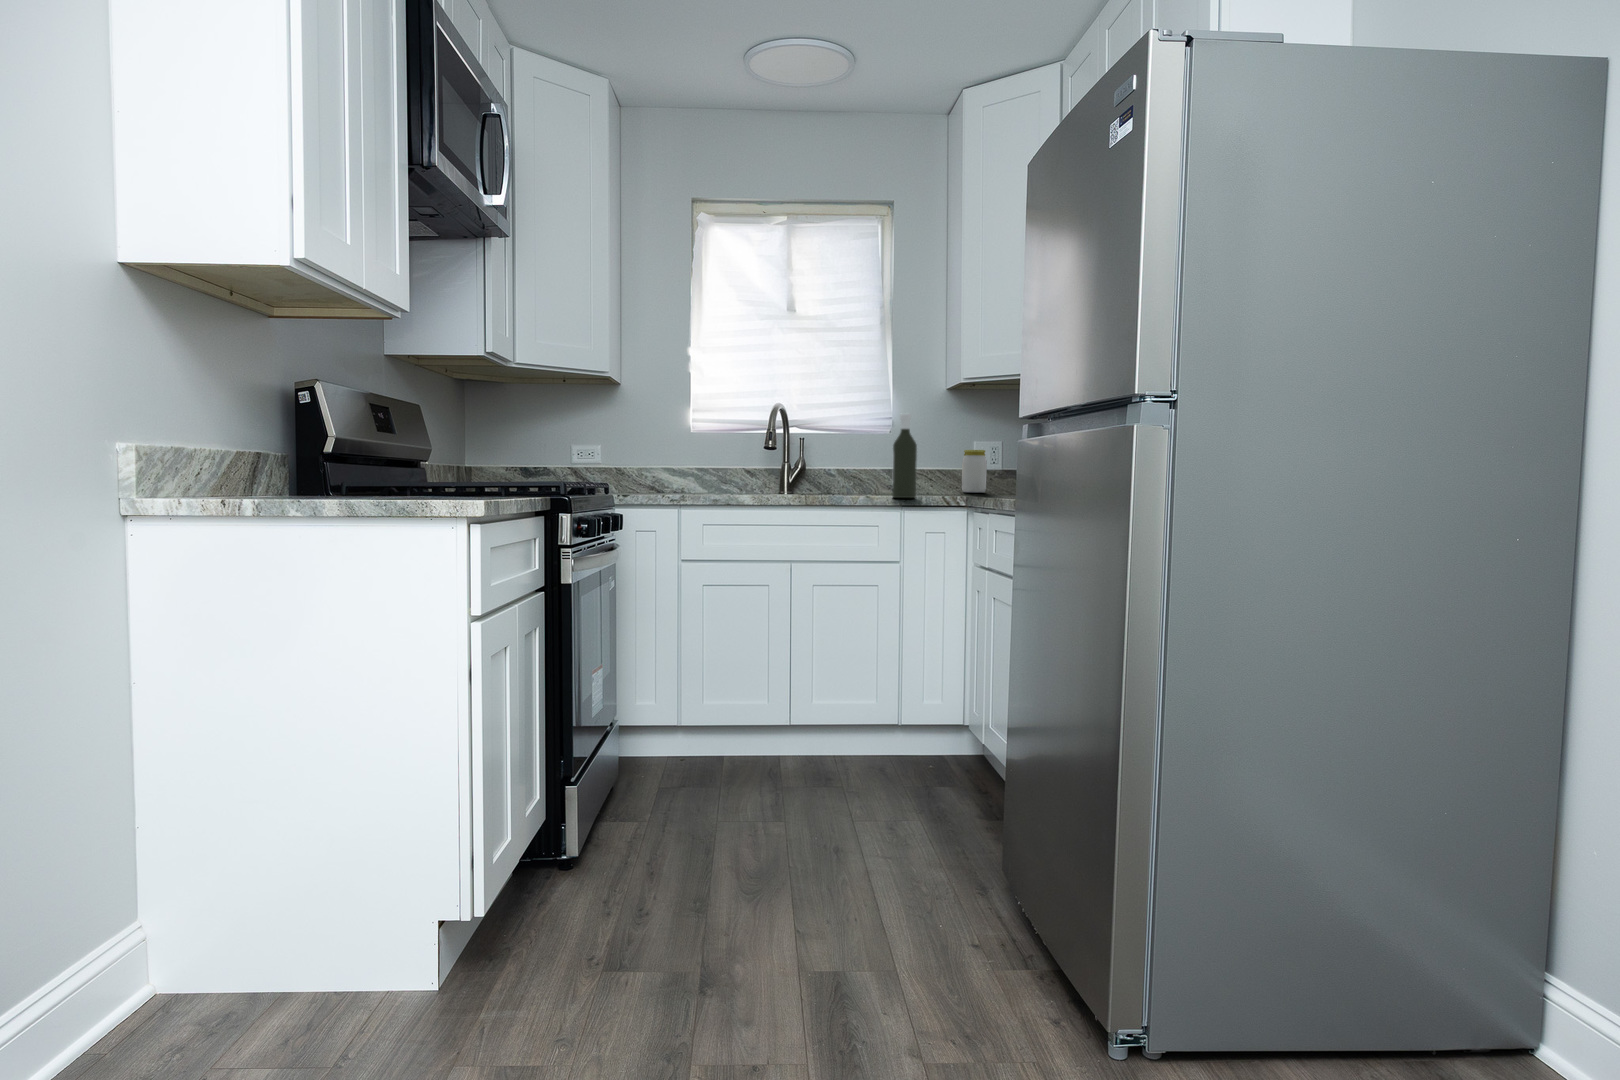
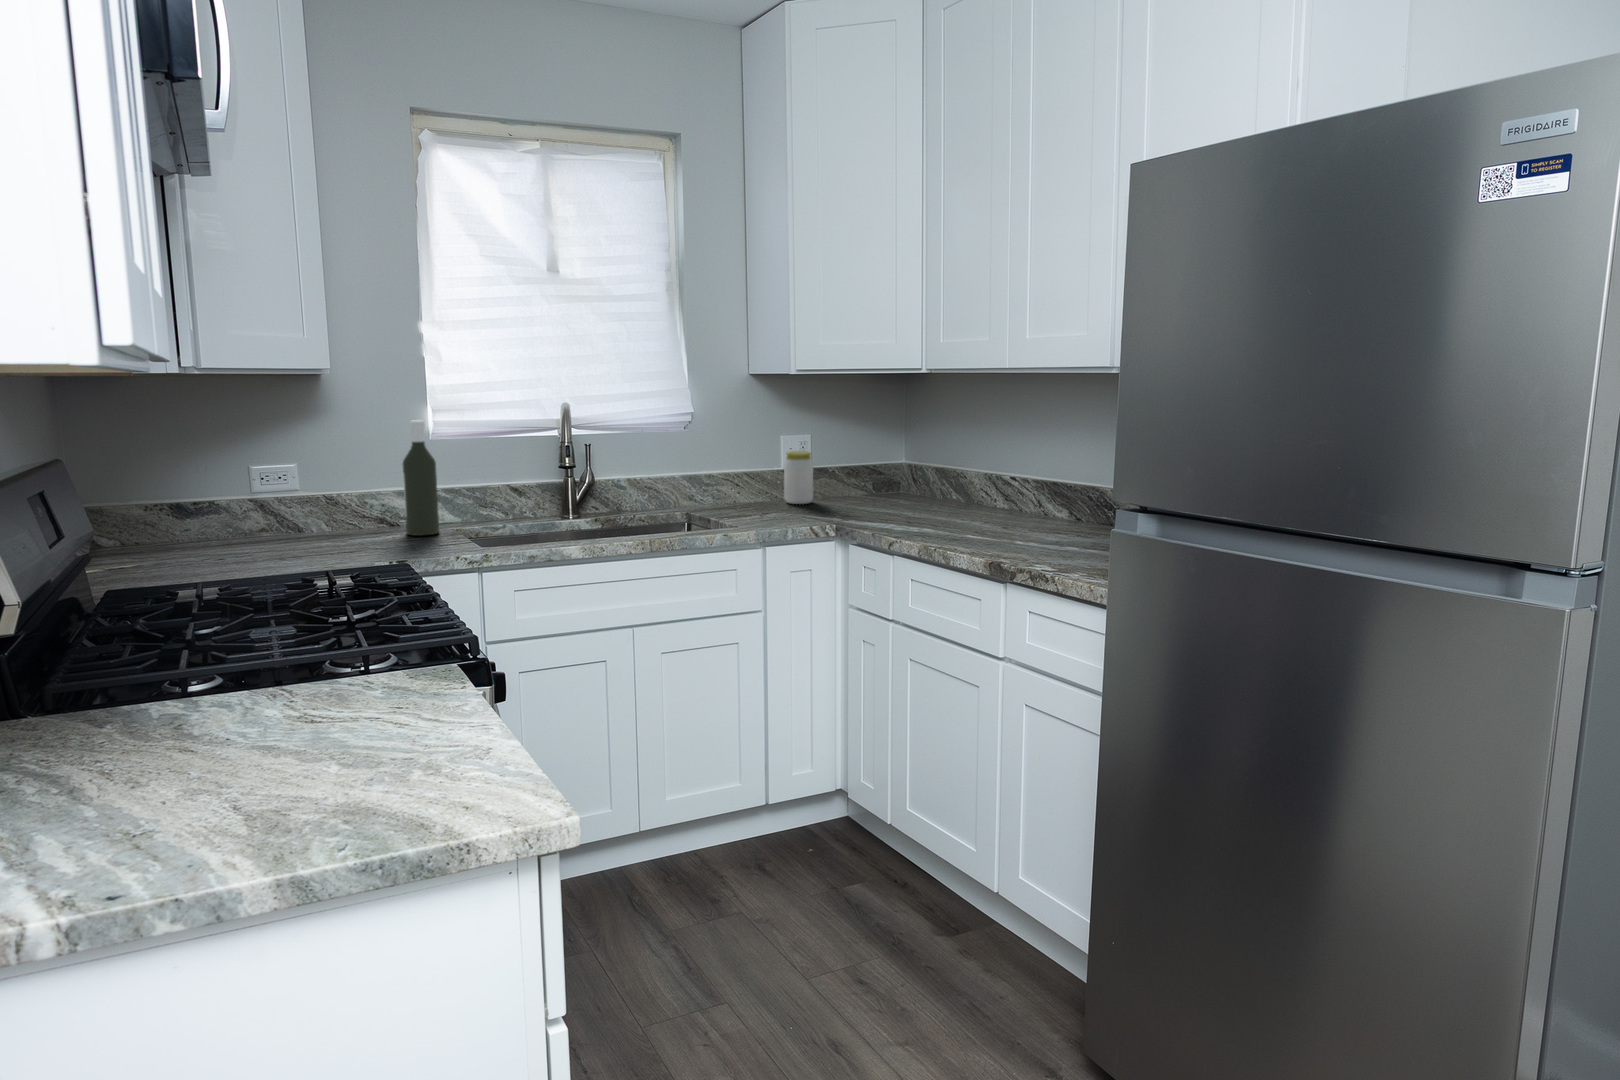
bottle: present [892,413,917,498] -> present [403,420,439,536]

